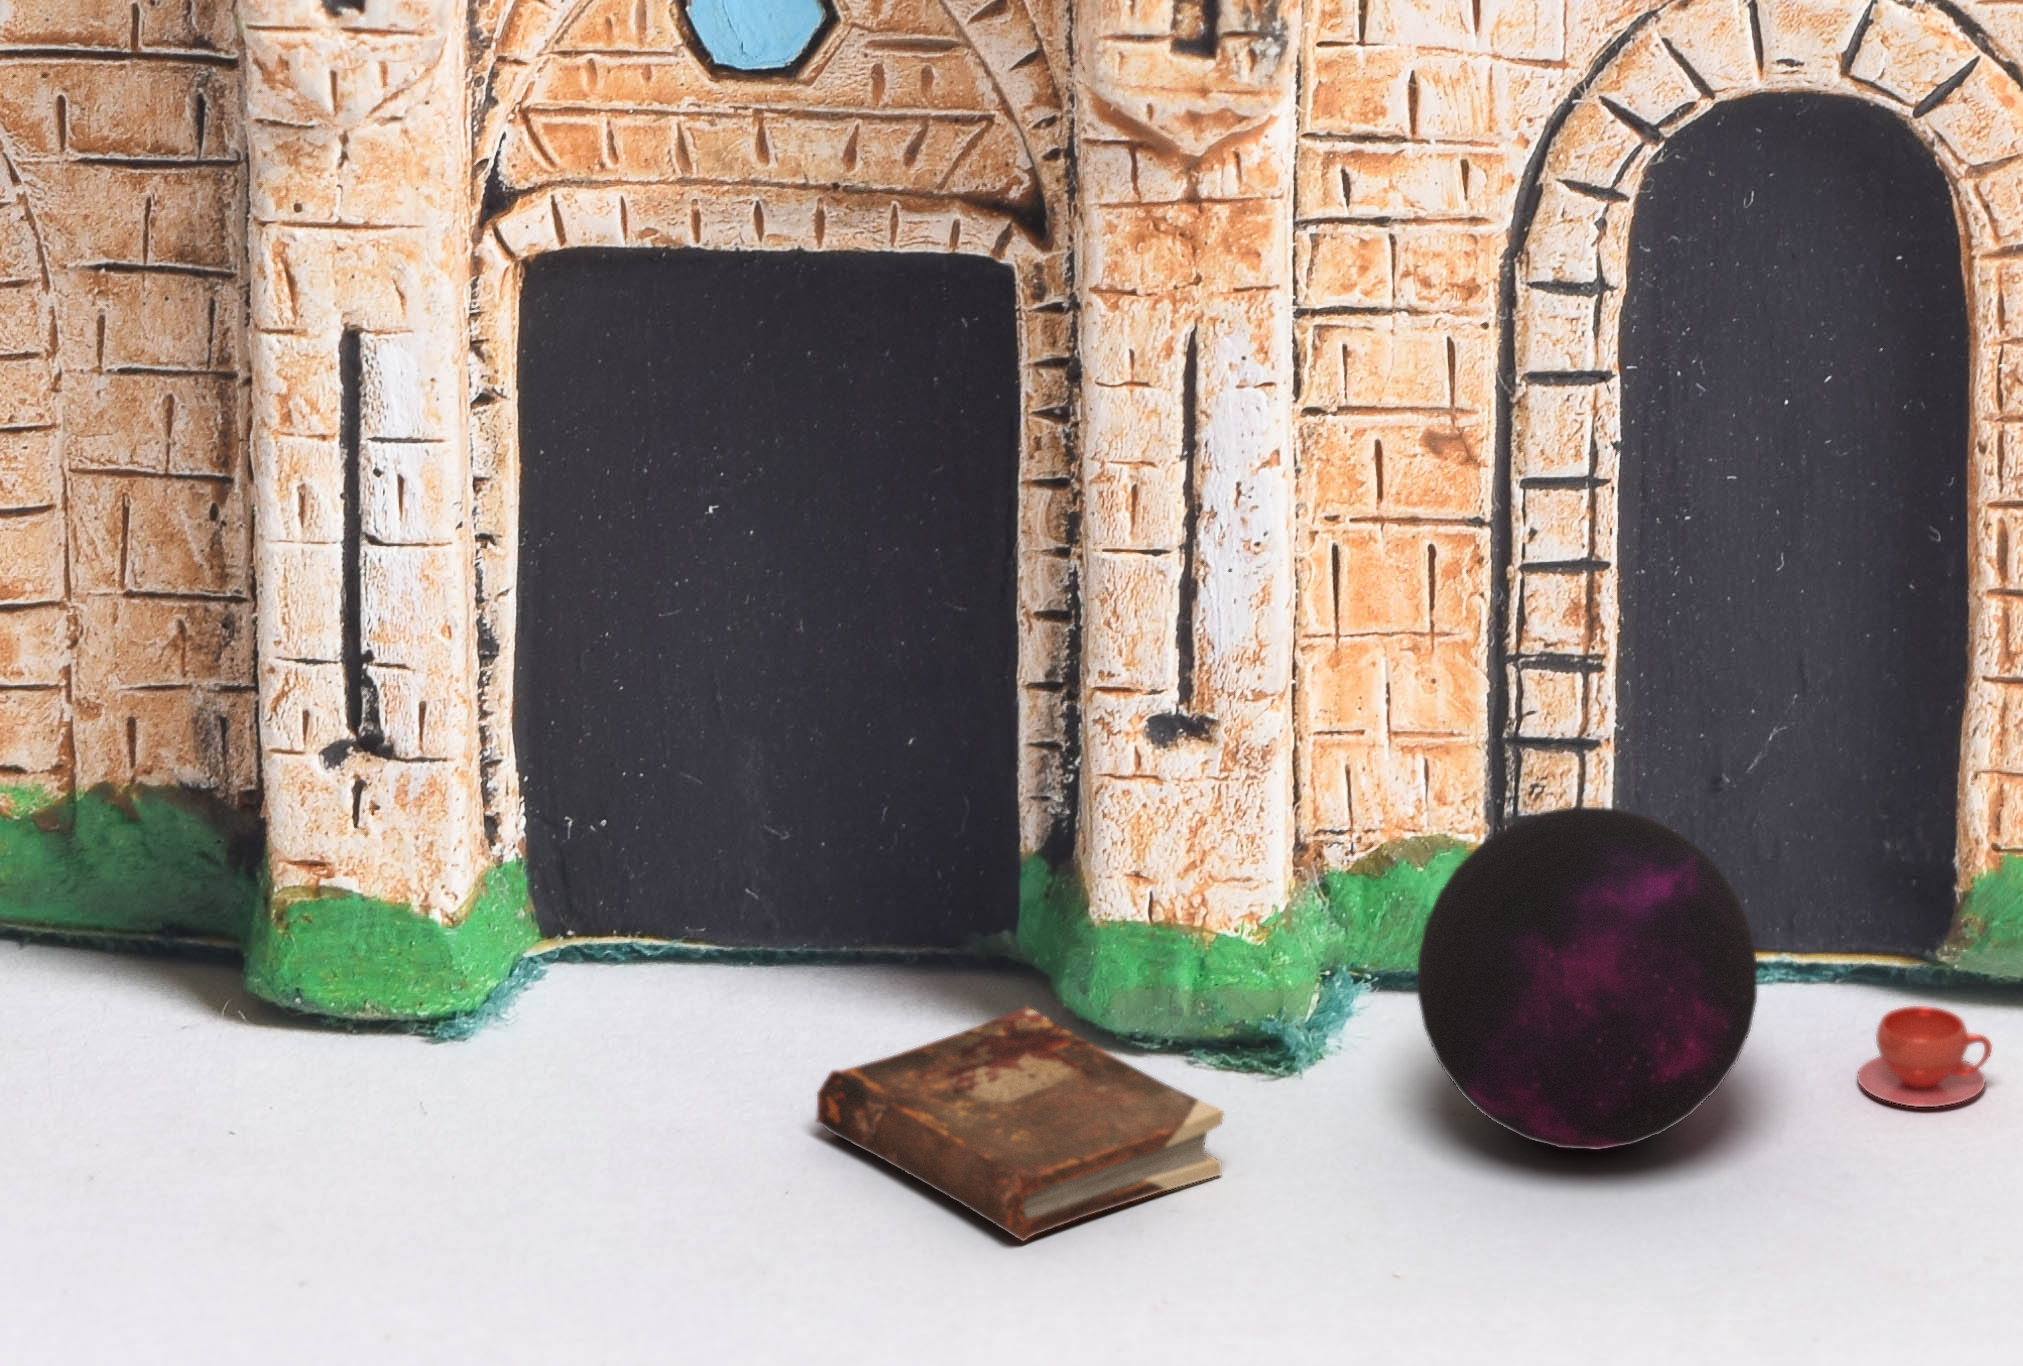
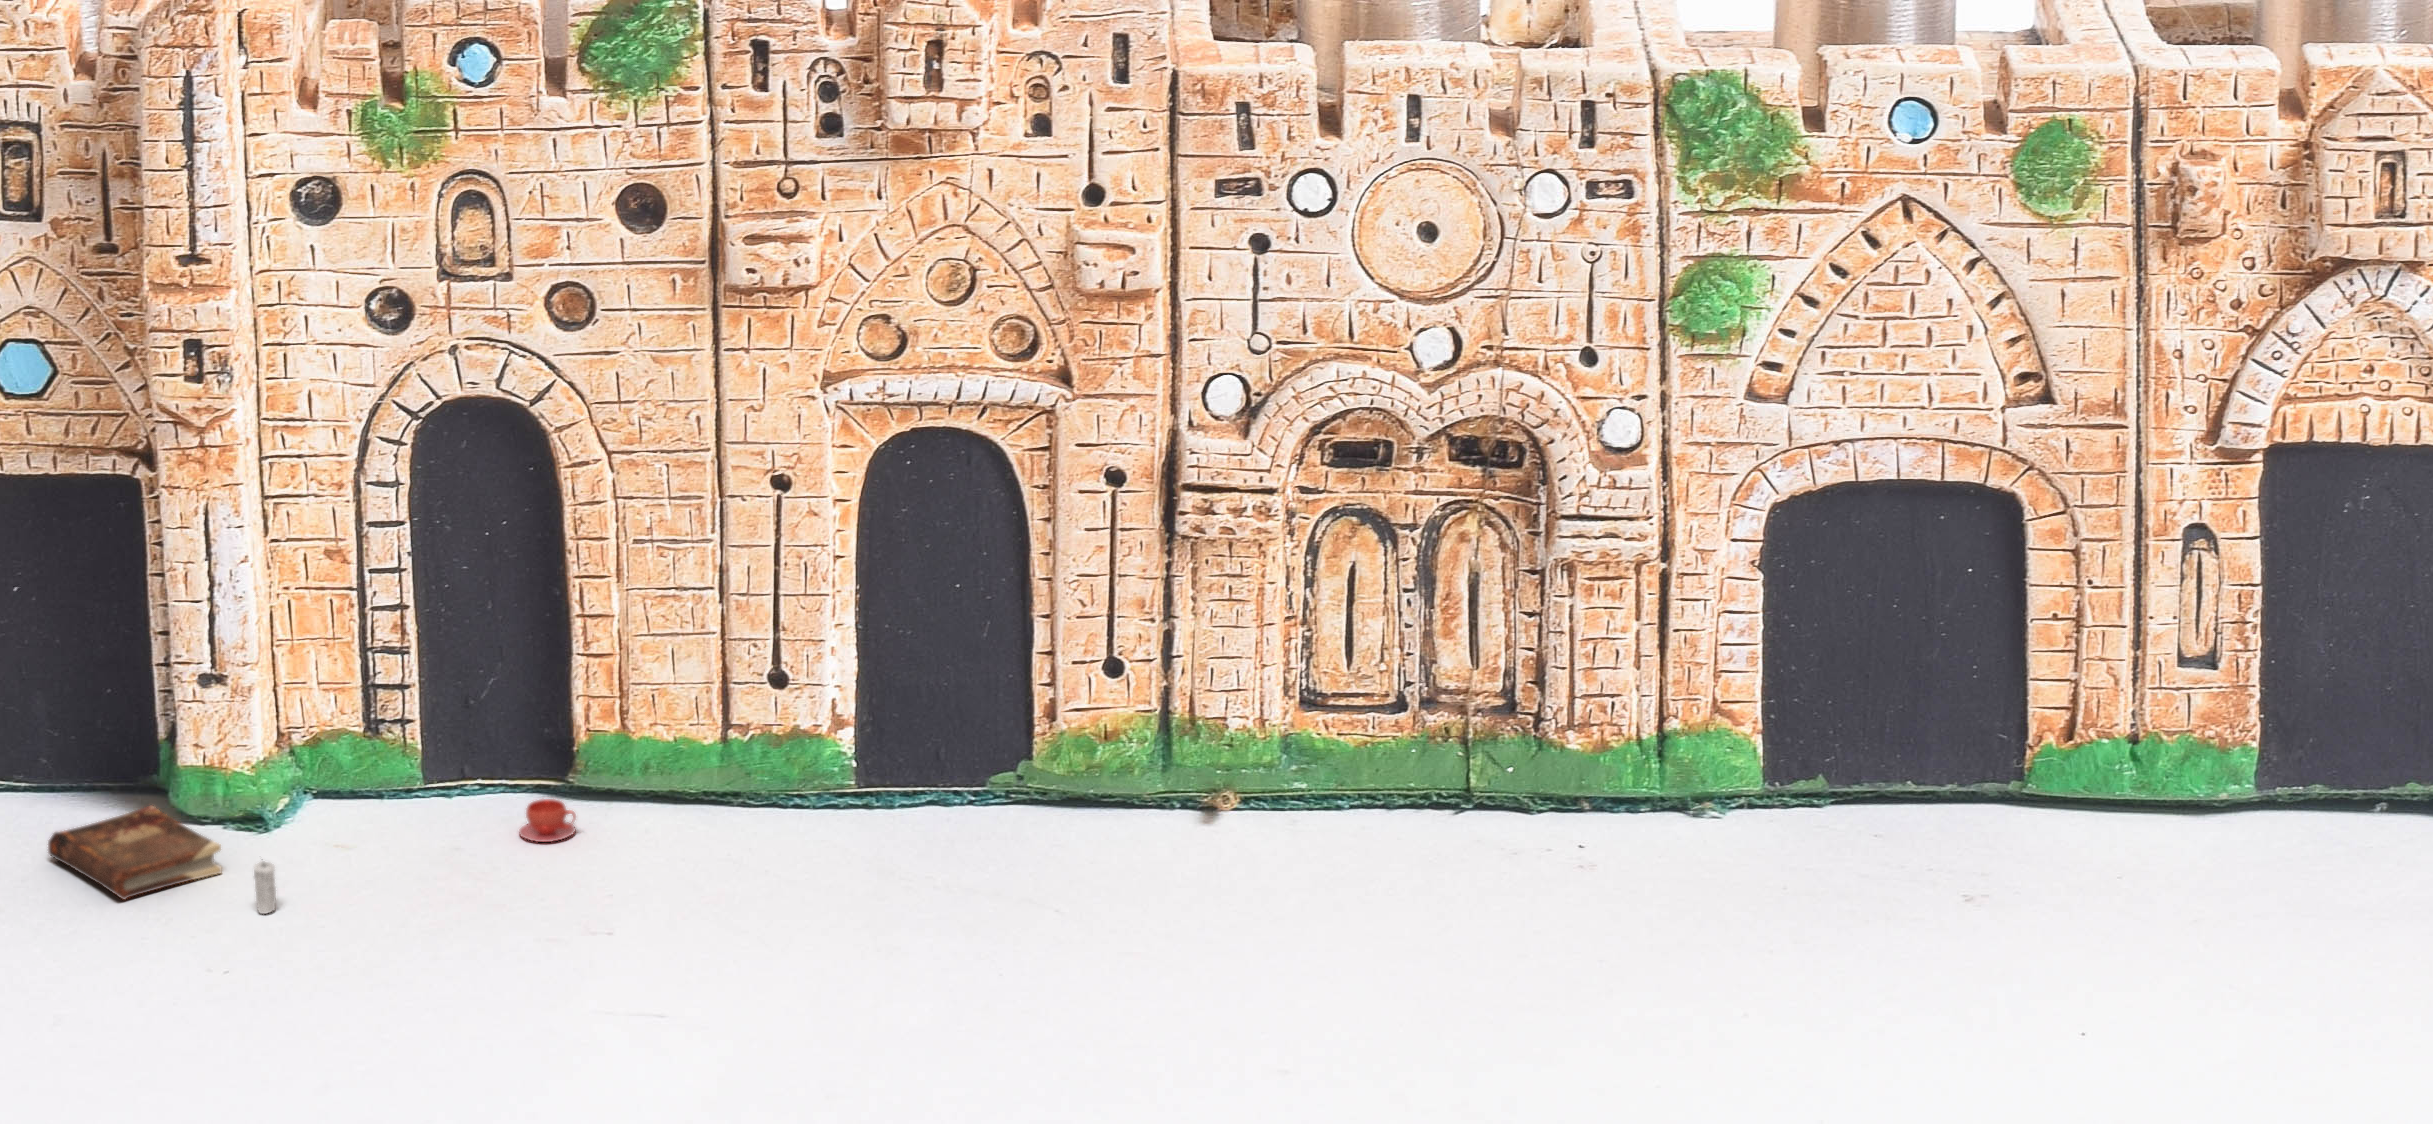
decorative orb: present [1418,806,1757,1150] -> none [310,710,461,860]
candle: none [1336,1149,1385,1282] -> present [254,861,276,914]

